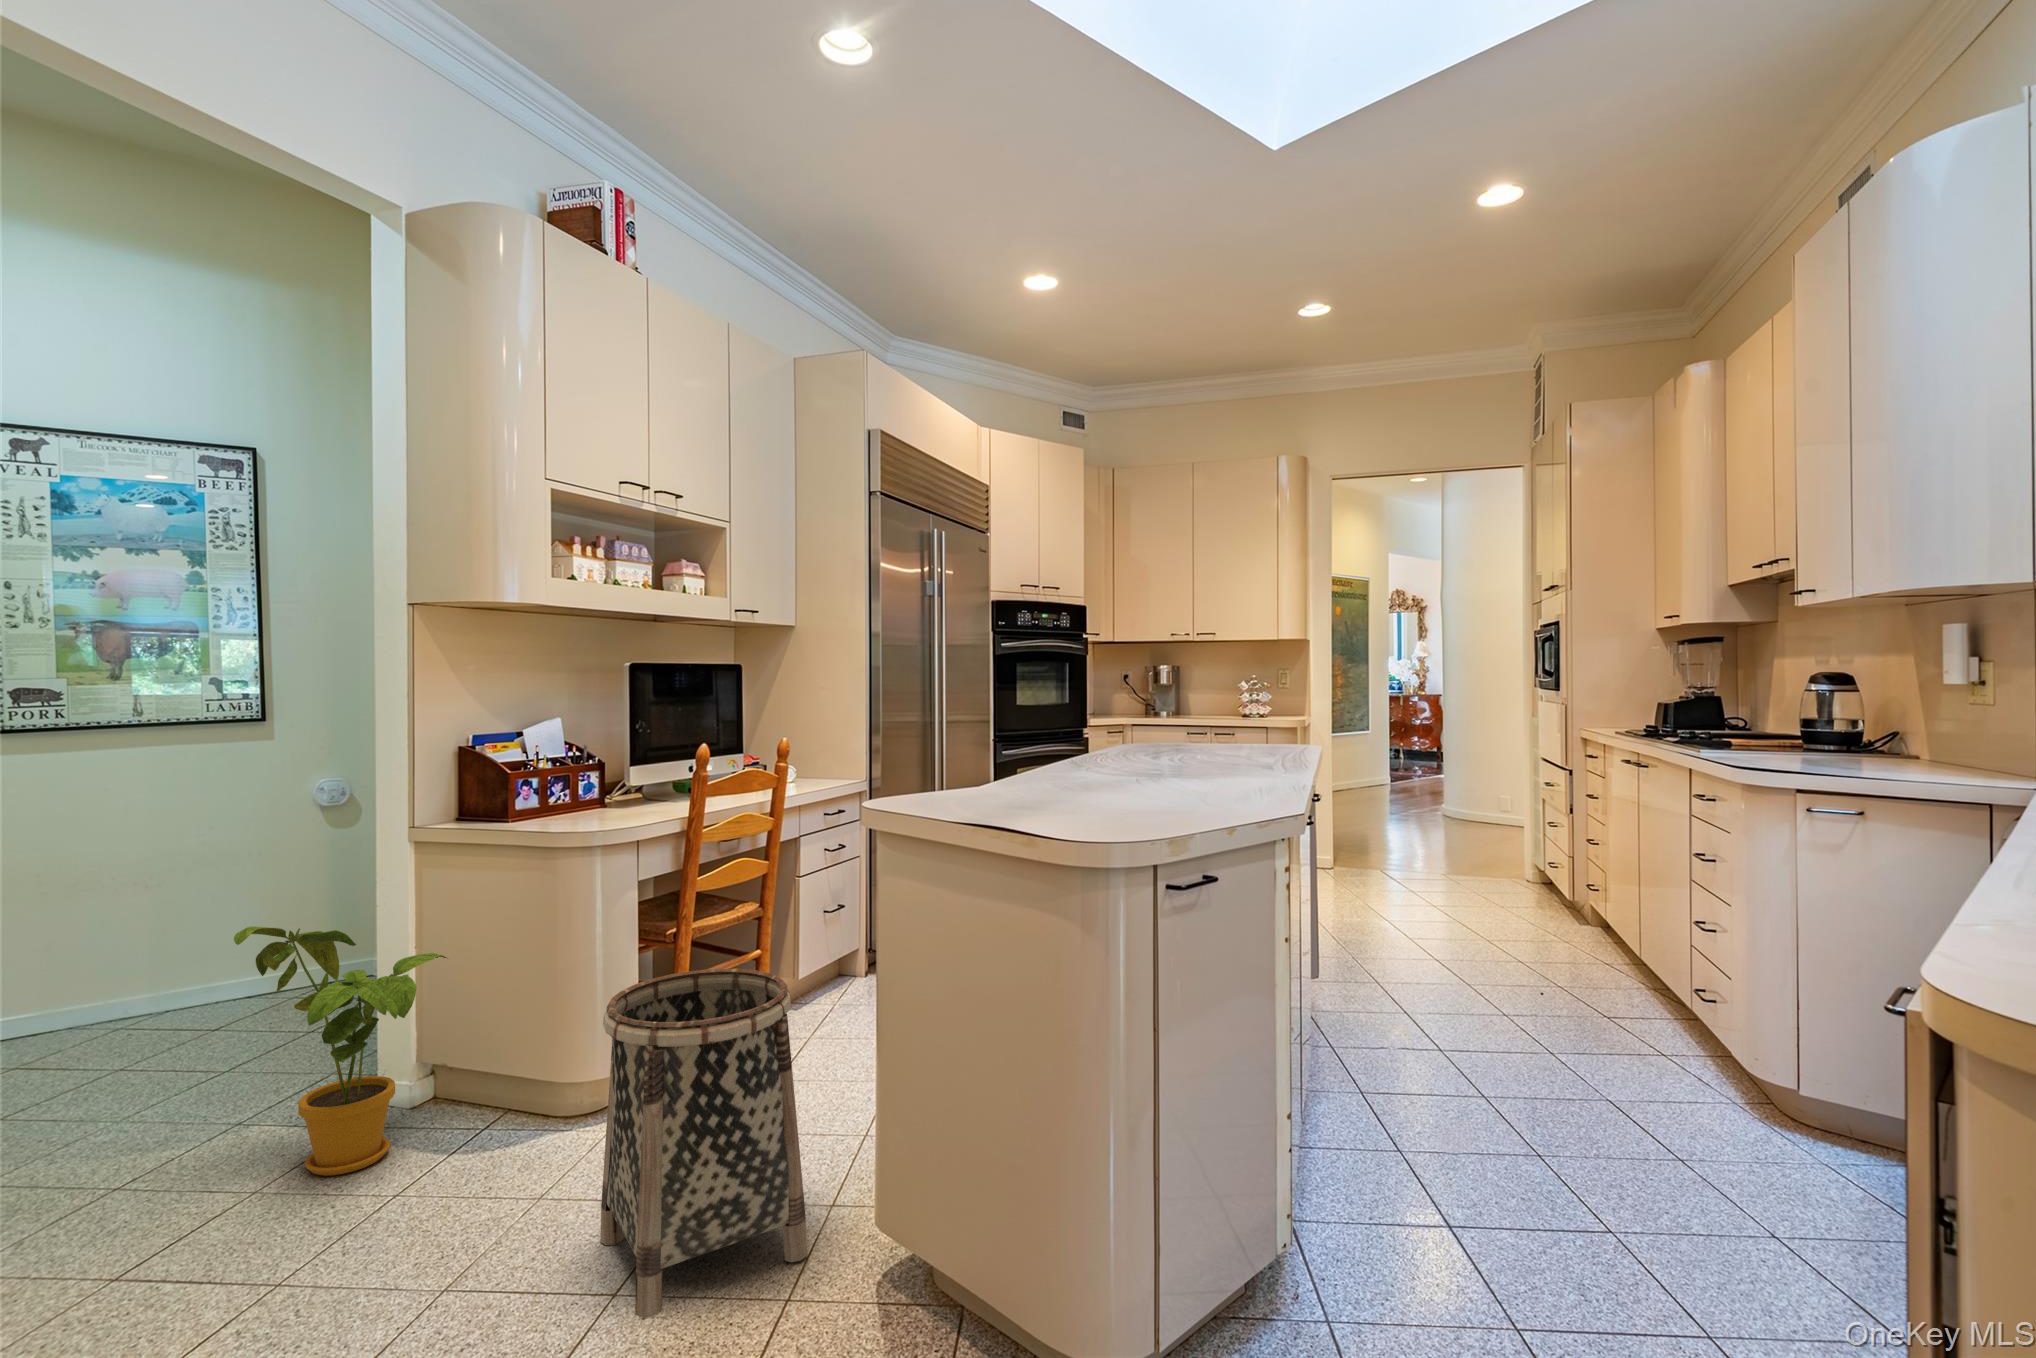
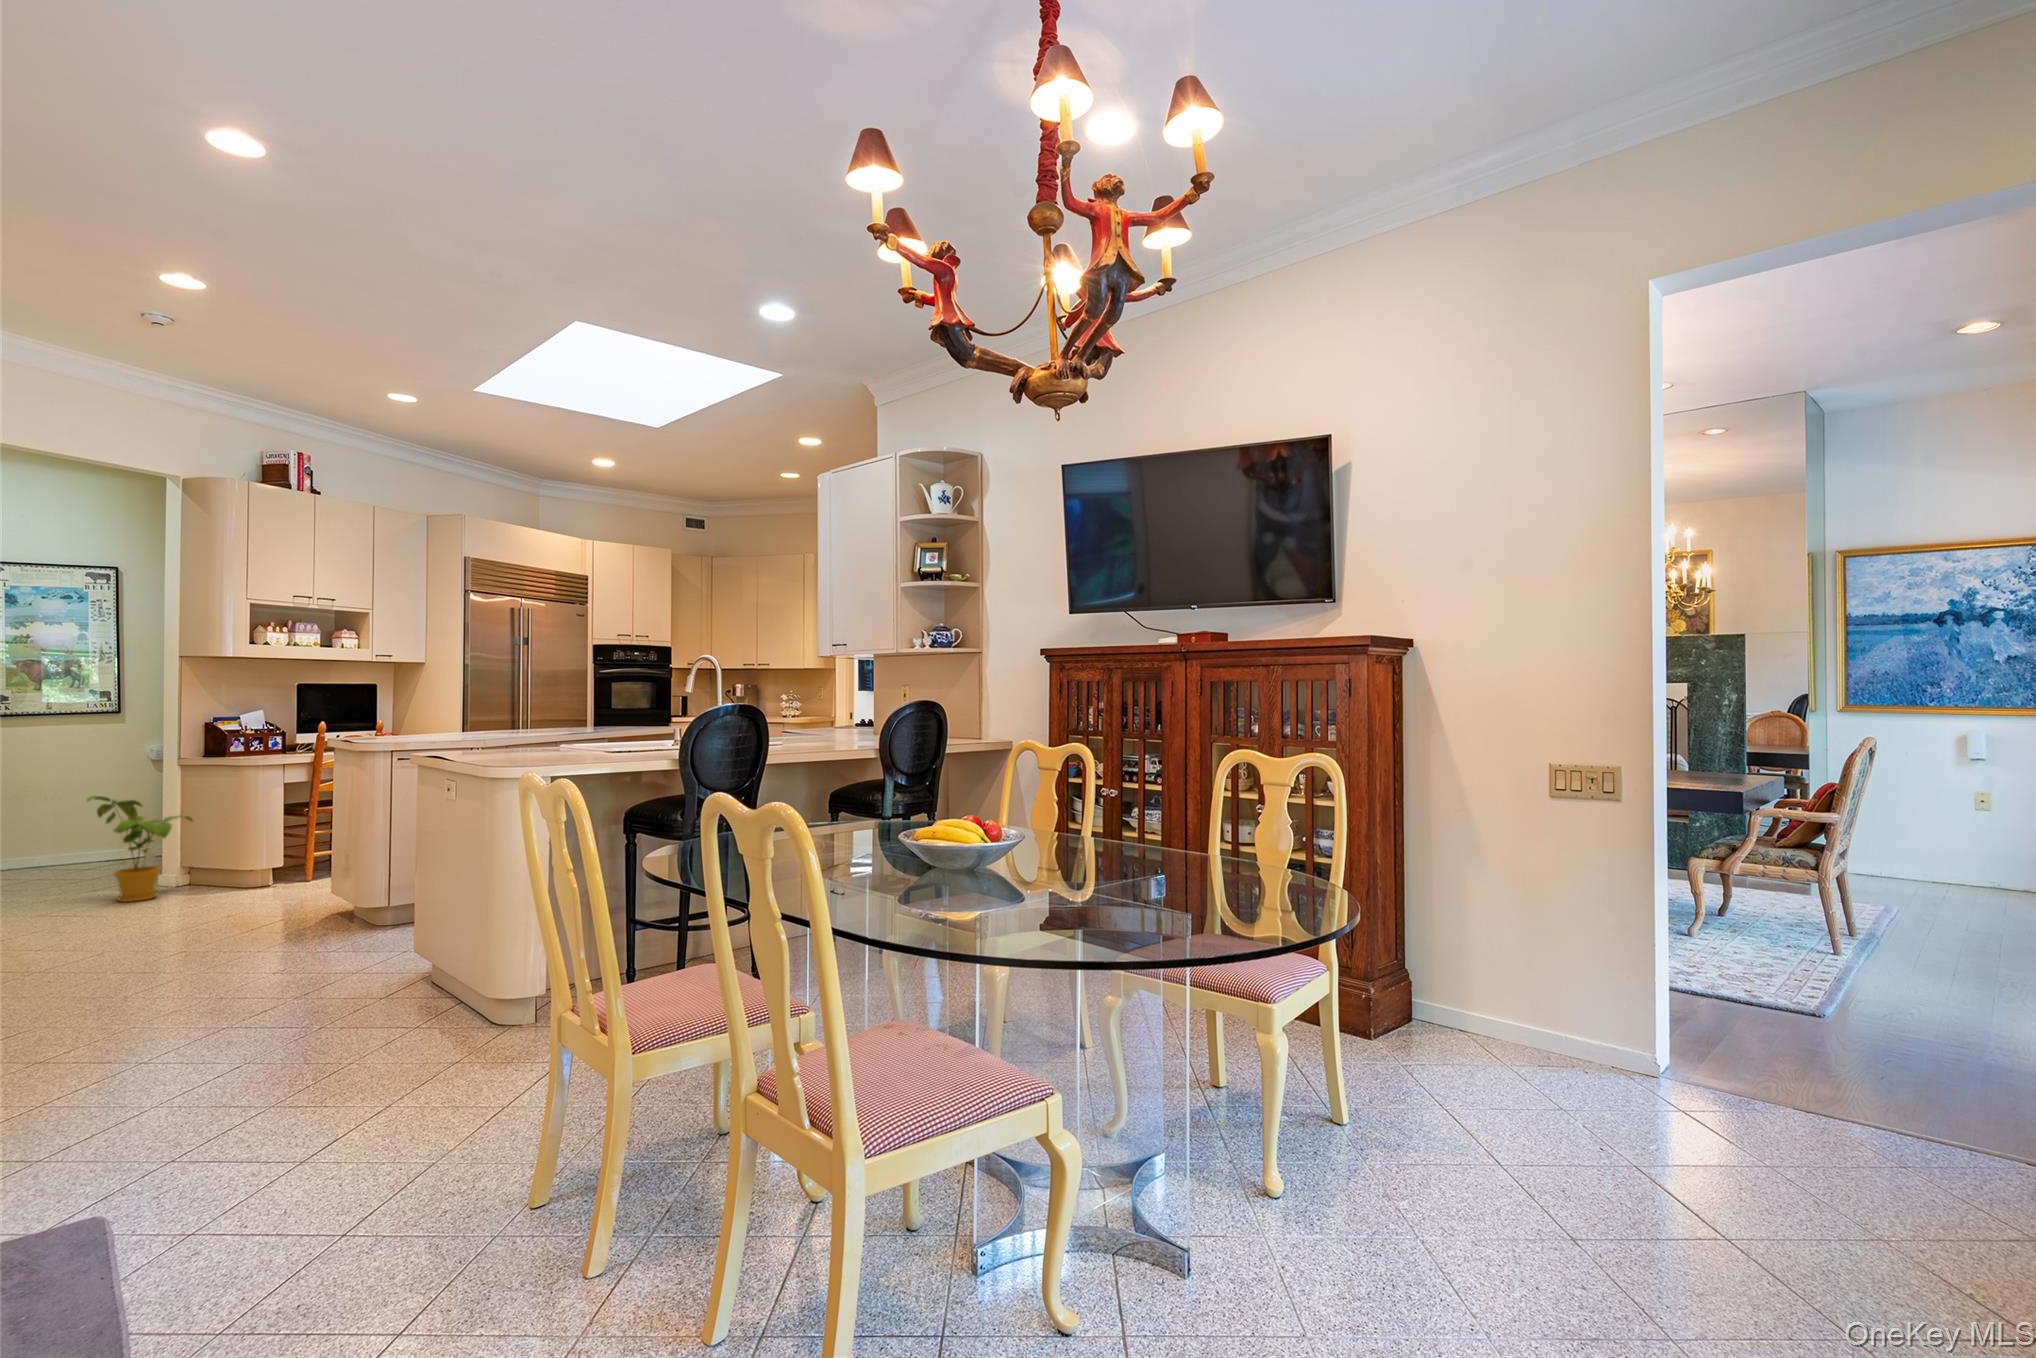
basket: present [600,969,807,1317] -> none [225,811,312,924]

